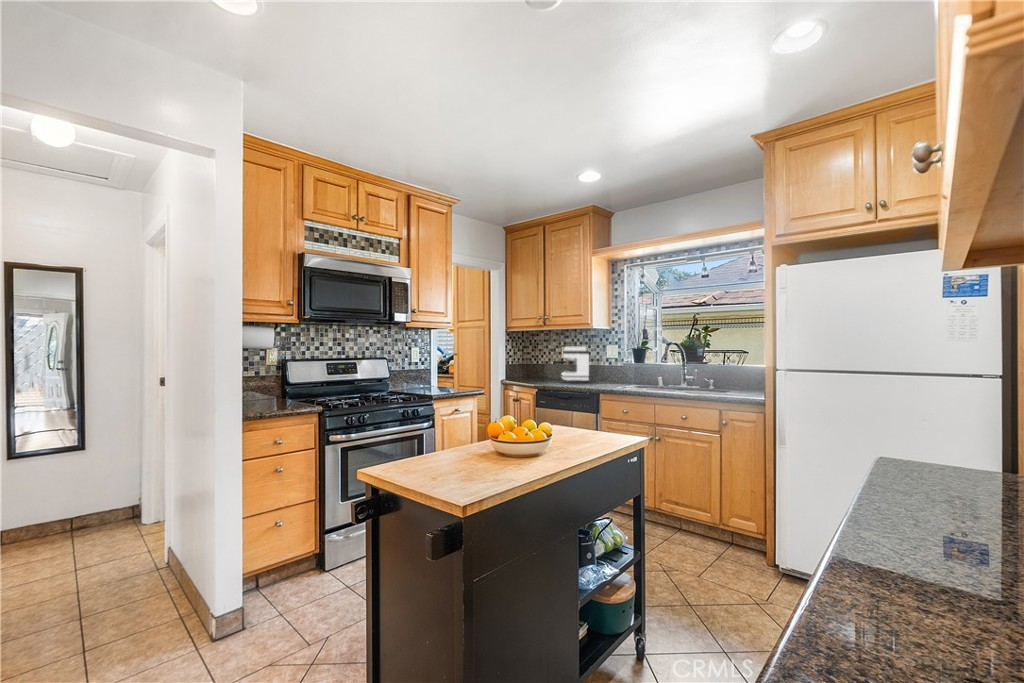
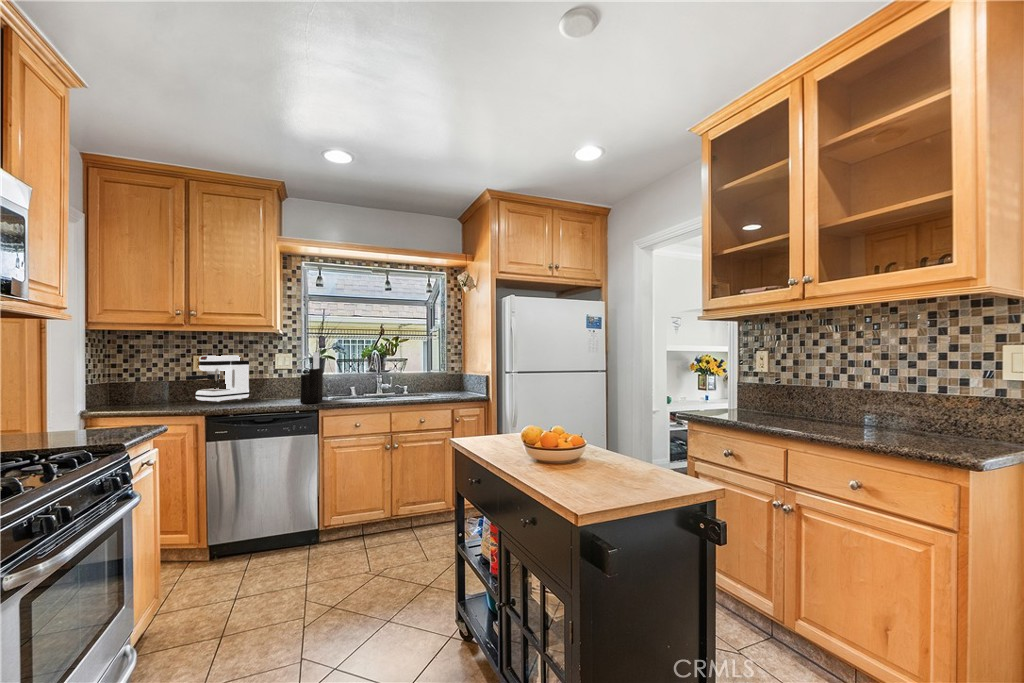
knife block: none [598,344,621,388] -> present [300,352,323,404]

